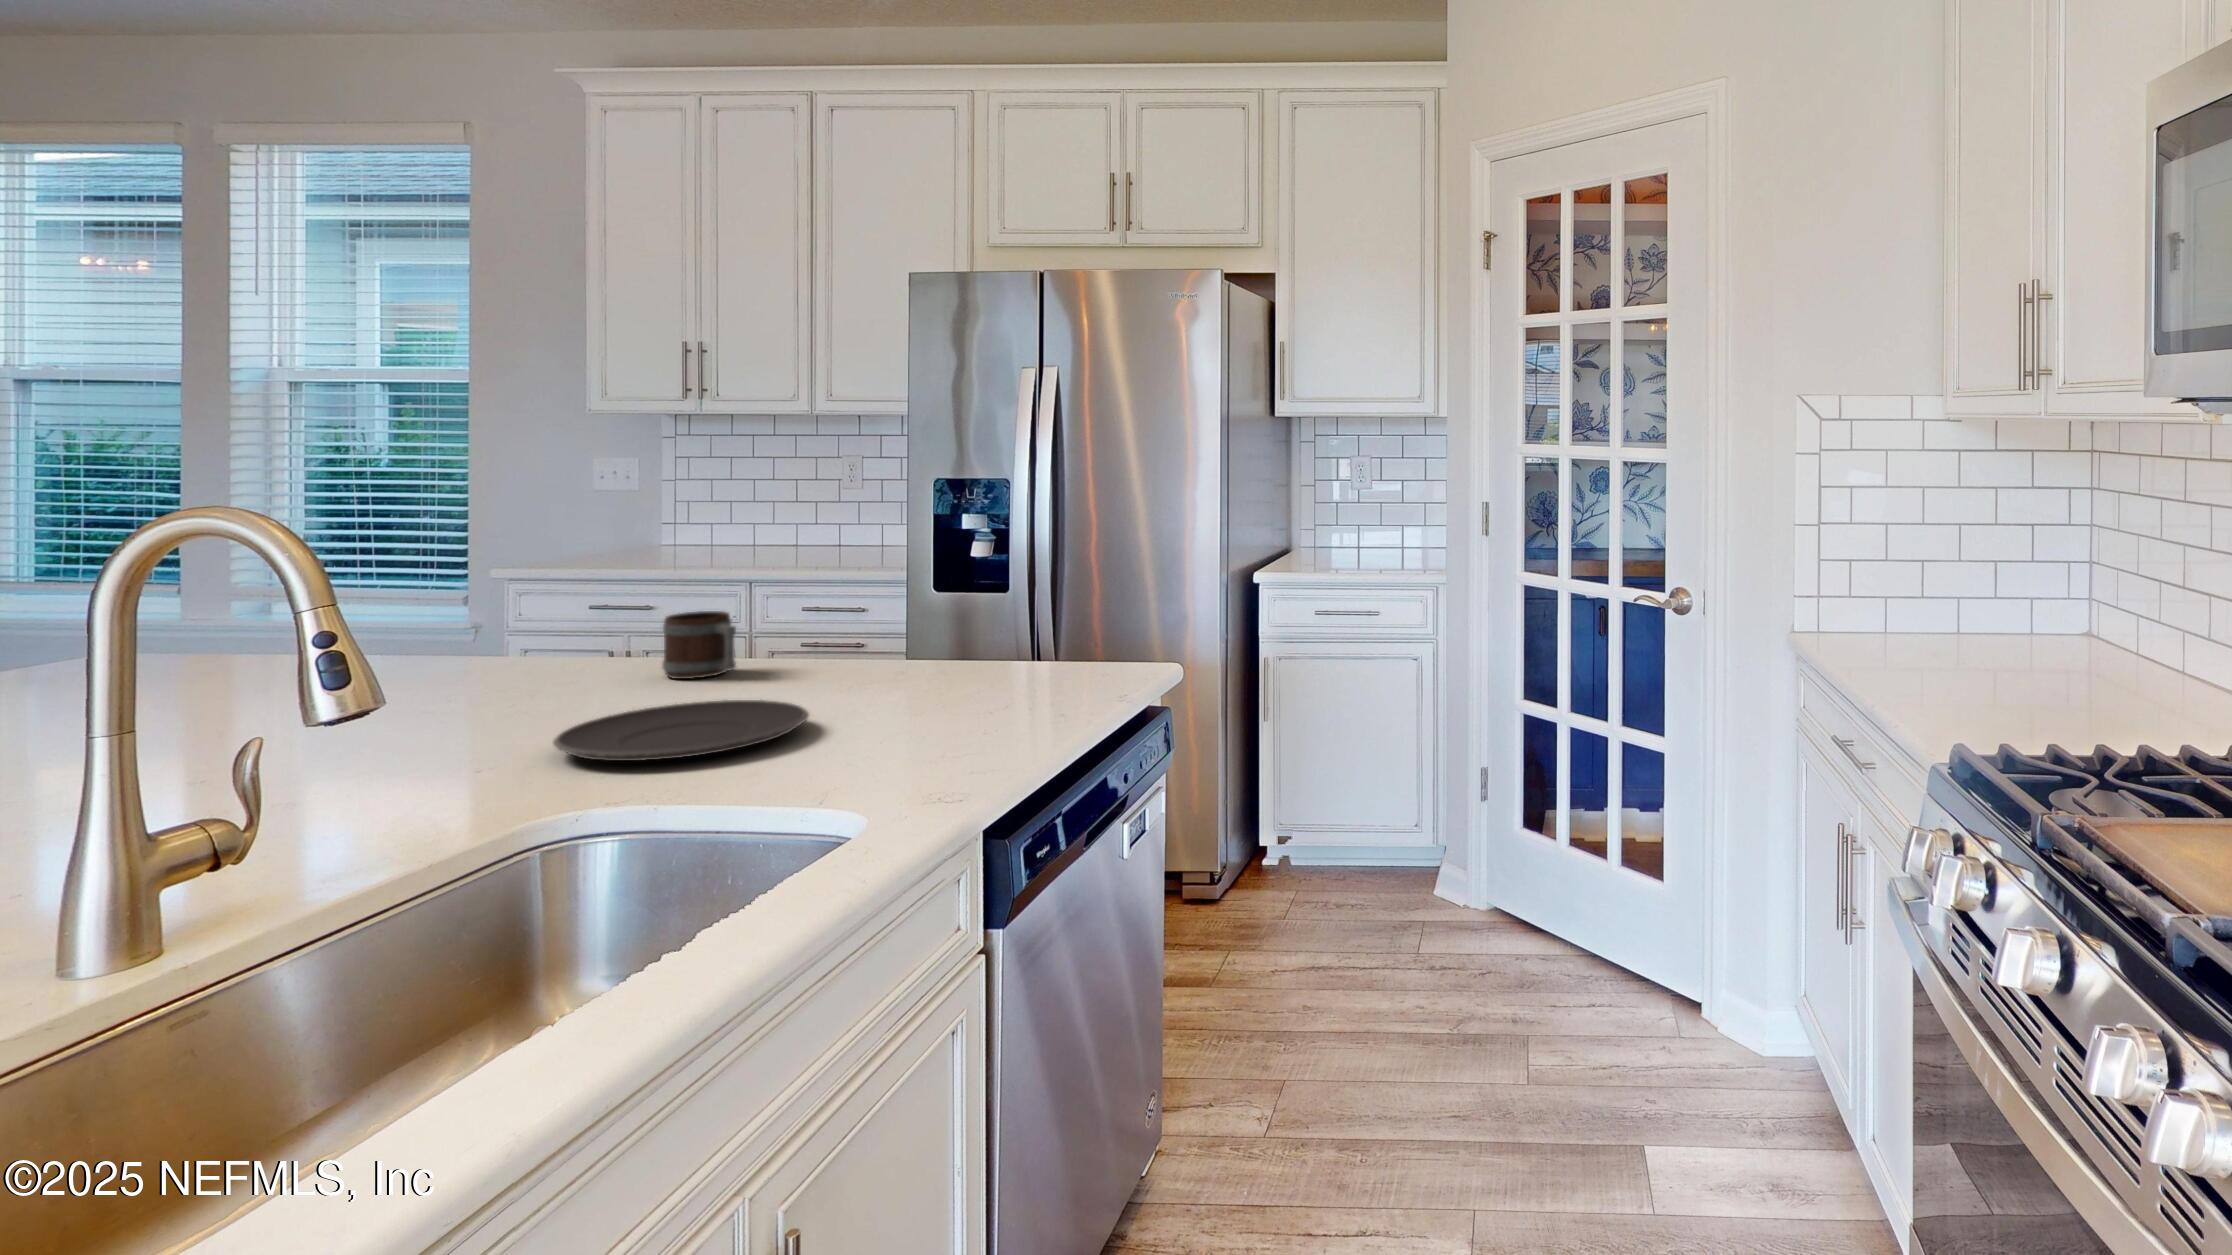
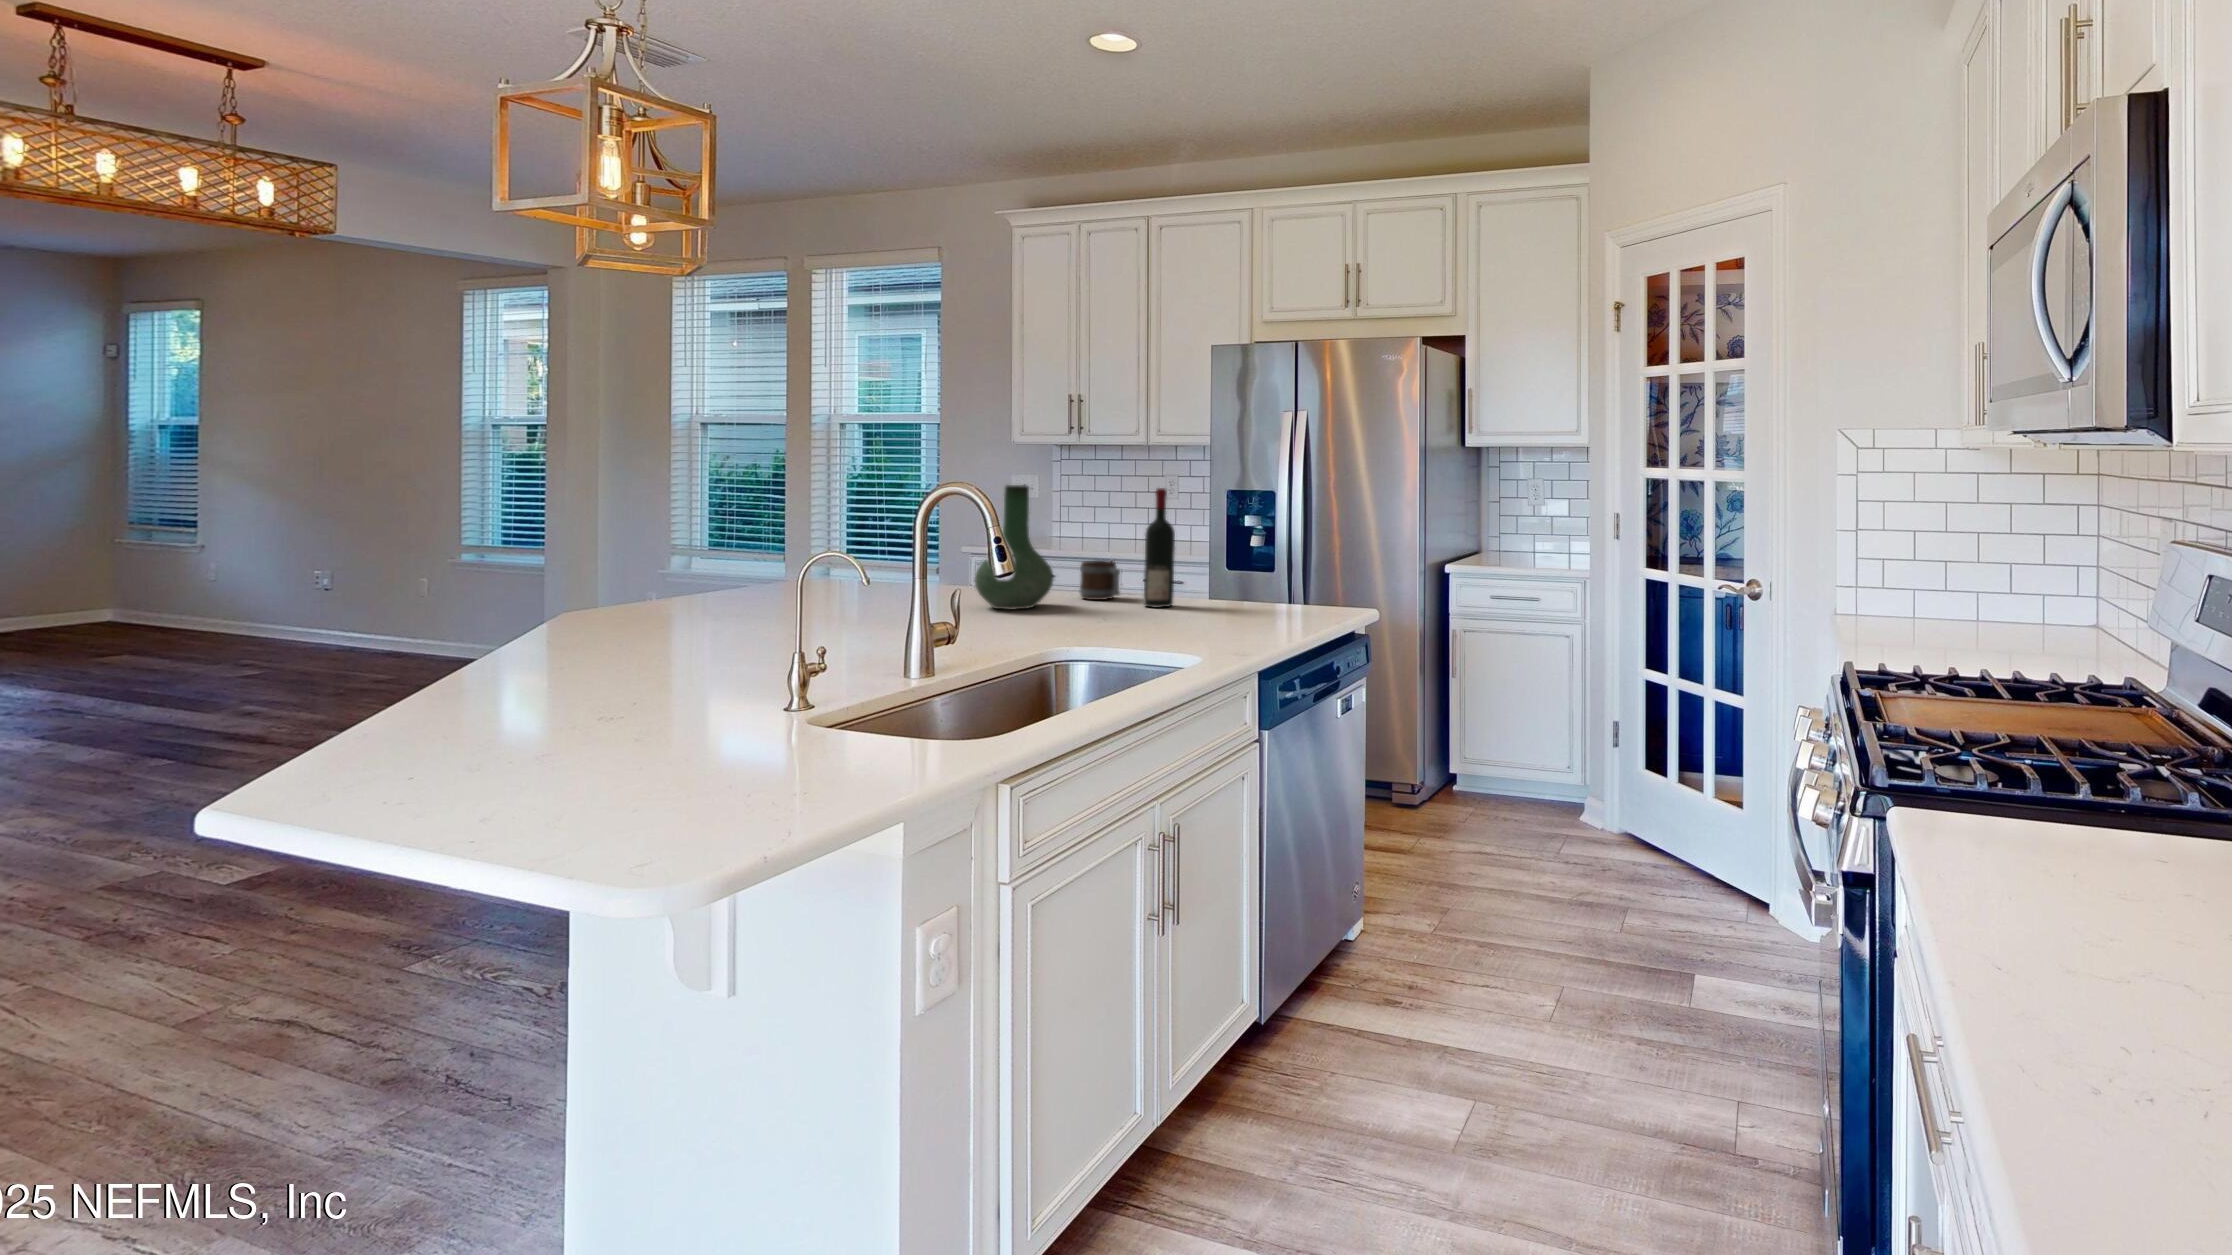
wine bottle: none [777,494,832,689] -> present [1144,488,1175,608]
vase: none [442,497,606,715] -> present [975,485,1053,610]
plate: present [553,700,809,761] -> none [1037,607,1166,630]

